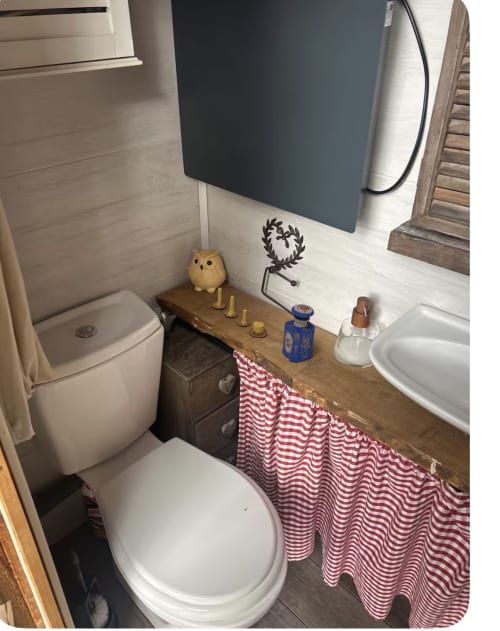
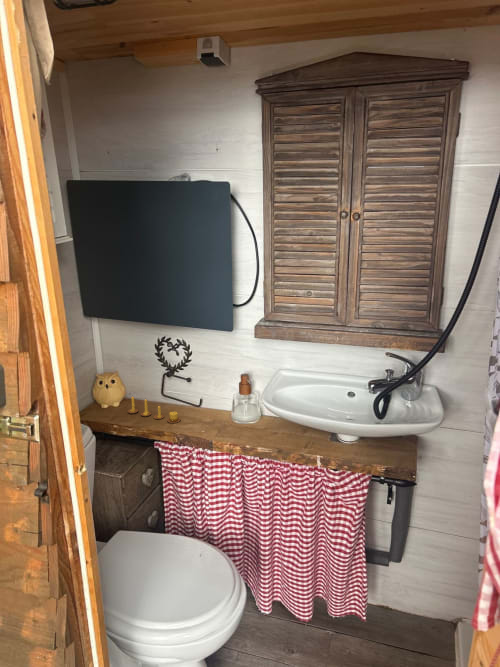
perfume bottle: present [282,304,315,362] -> none [197,388,219,430]

